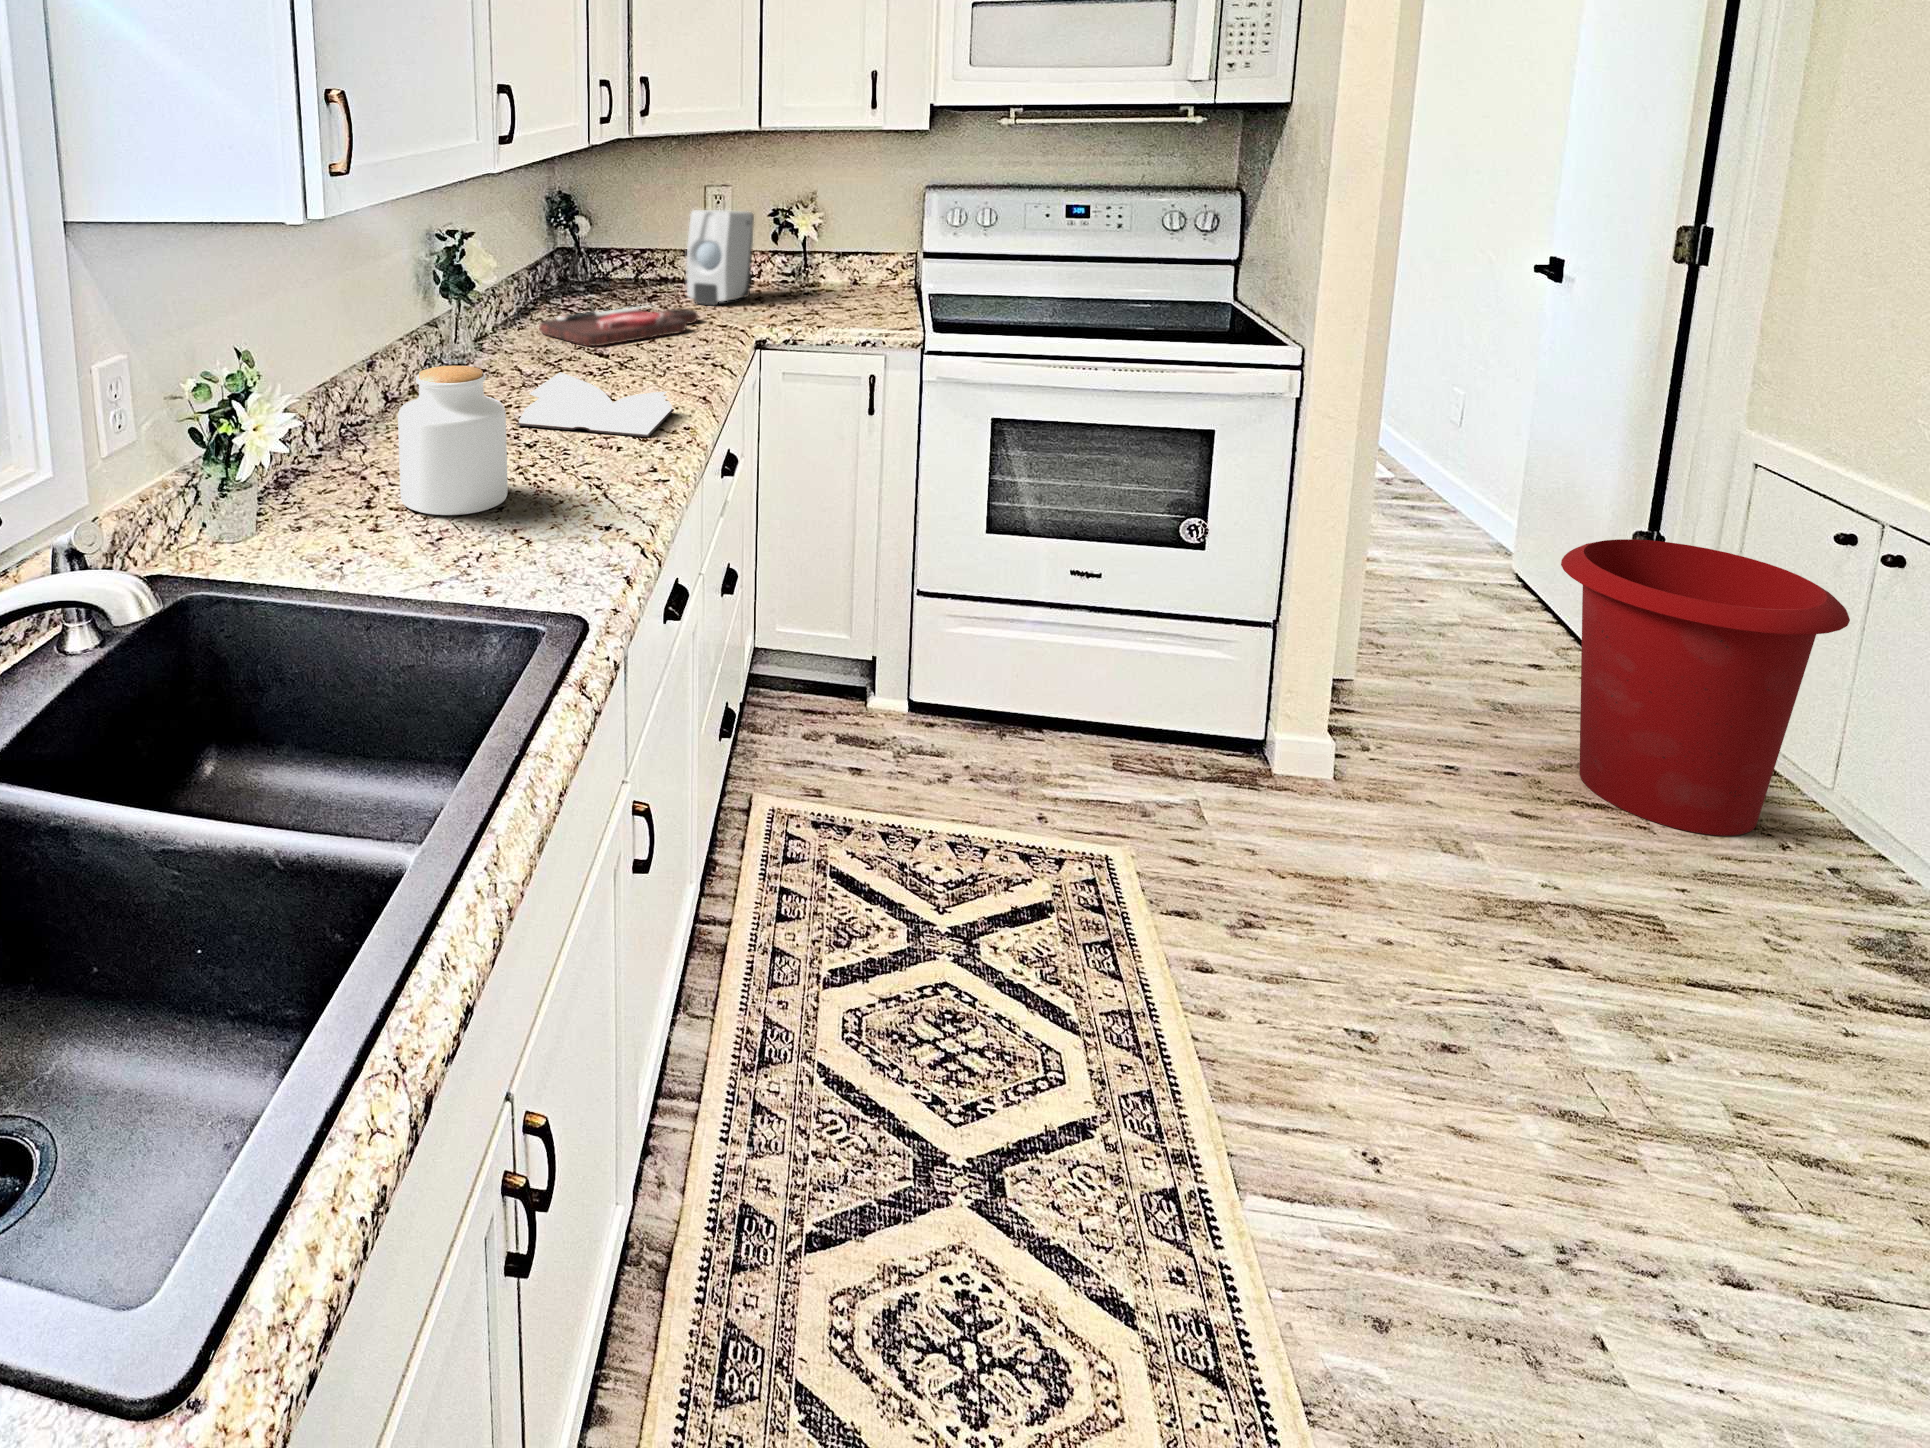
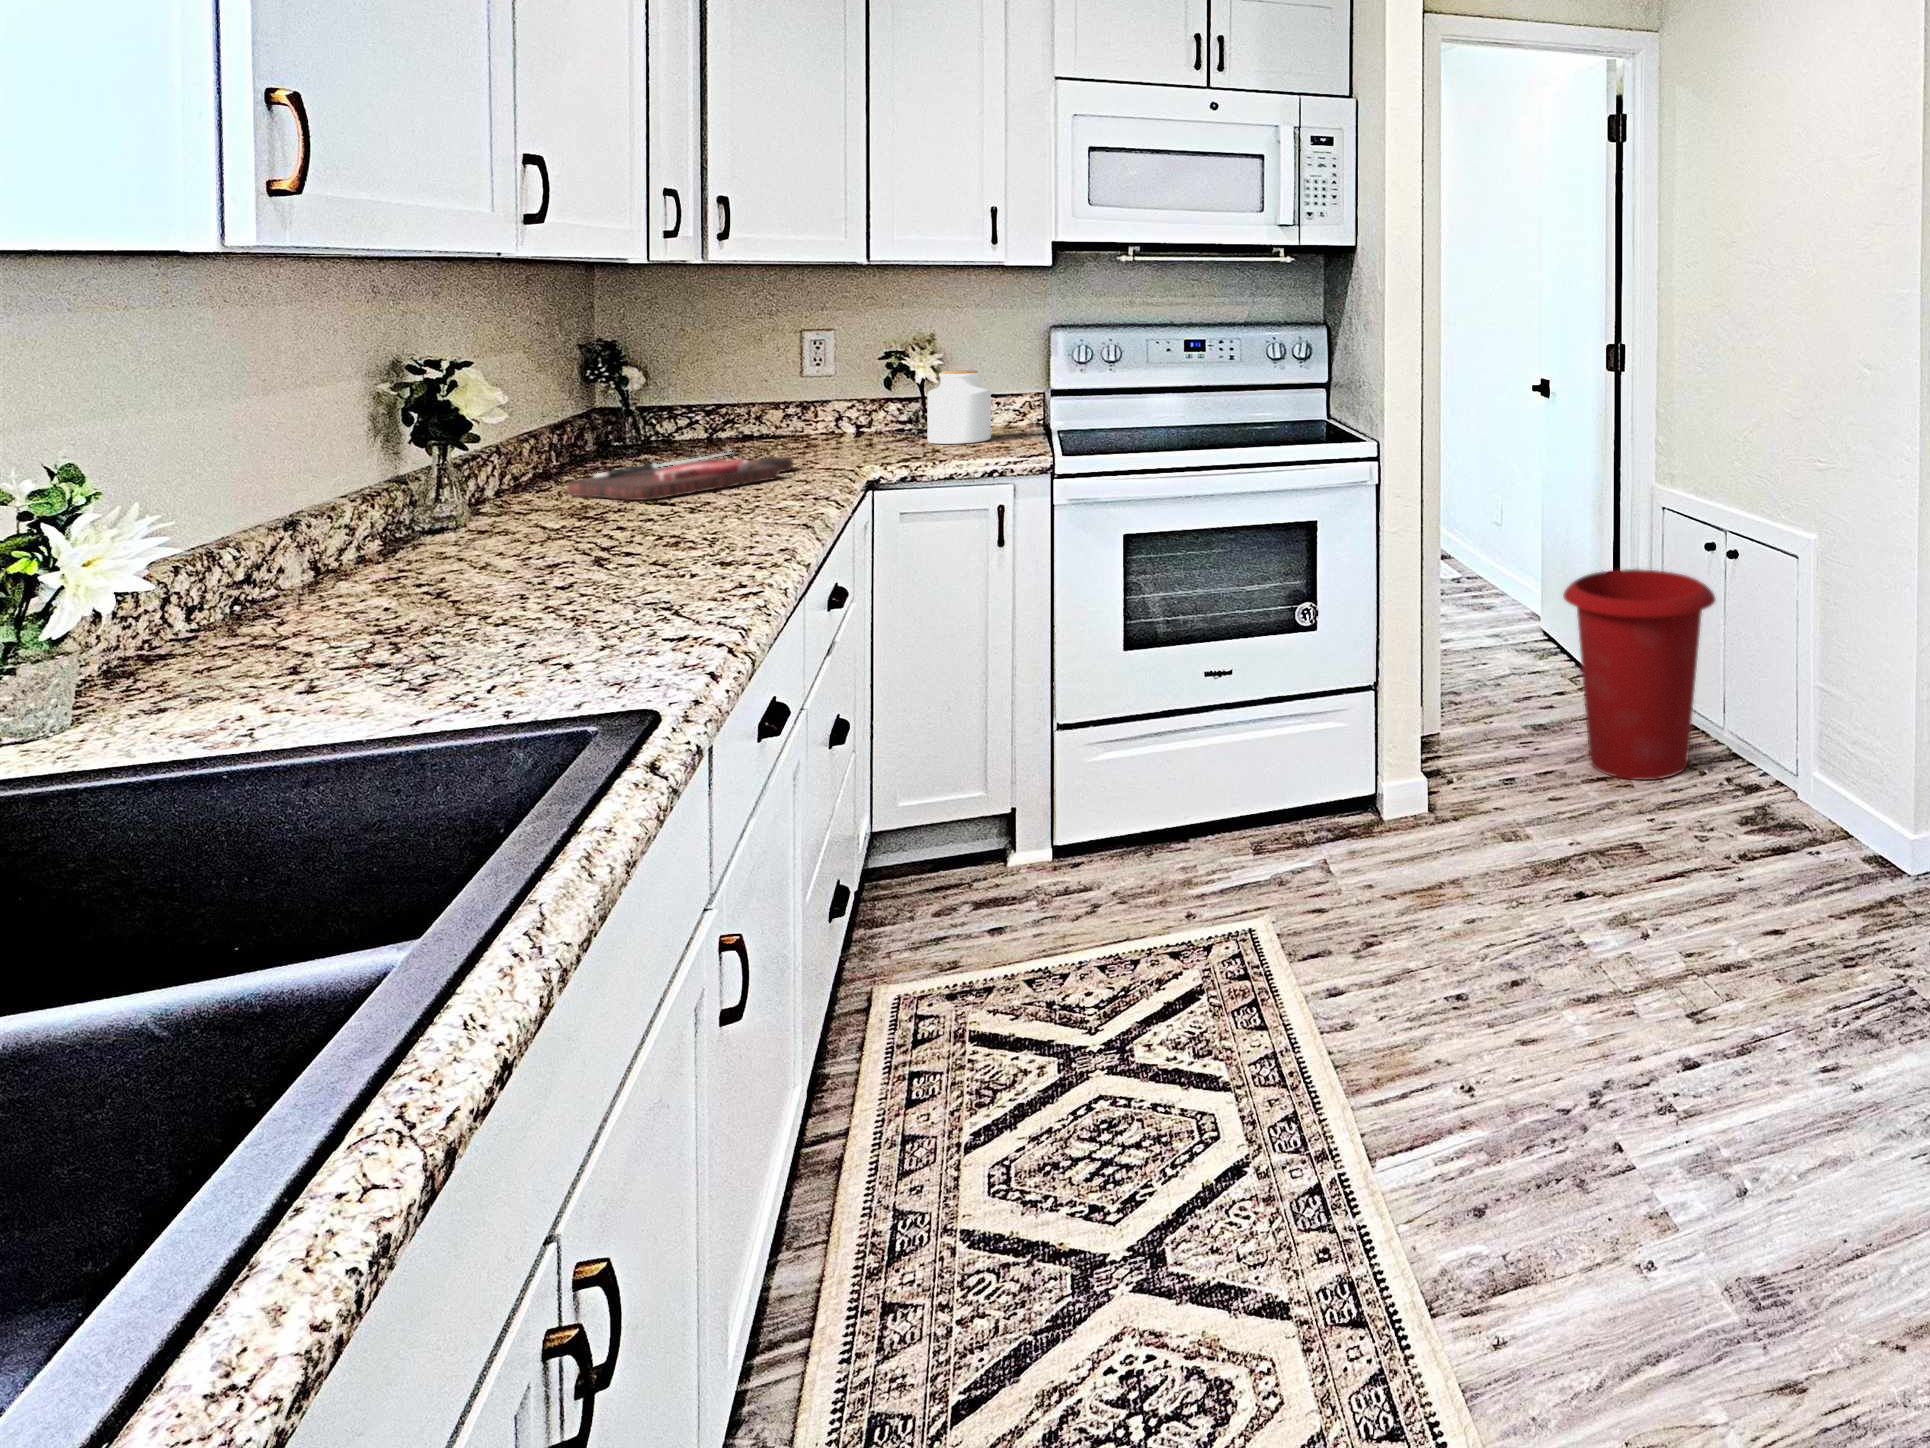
soap dispenser: present [687,210,754,305] -> none [778,351,862,456]
jar: present [398,366,508,515] -> present [927,370,991,444]
book: present [516,372,674,437] -> none [539,510,766,574]

